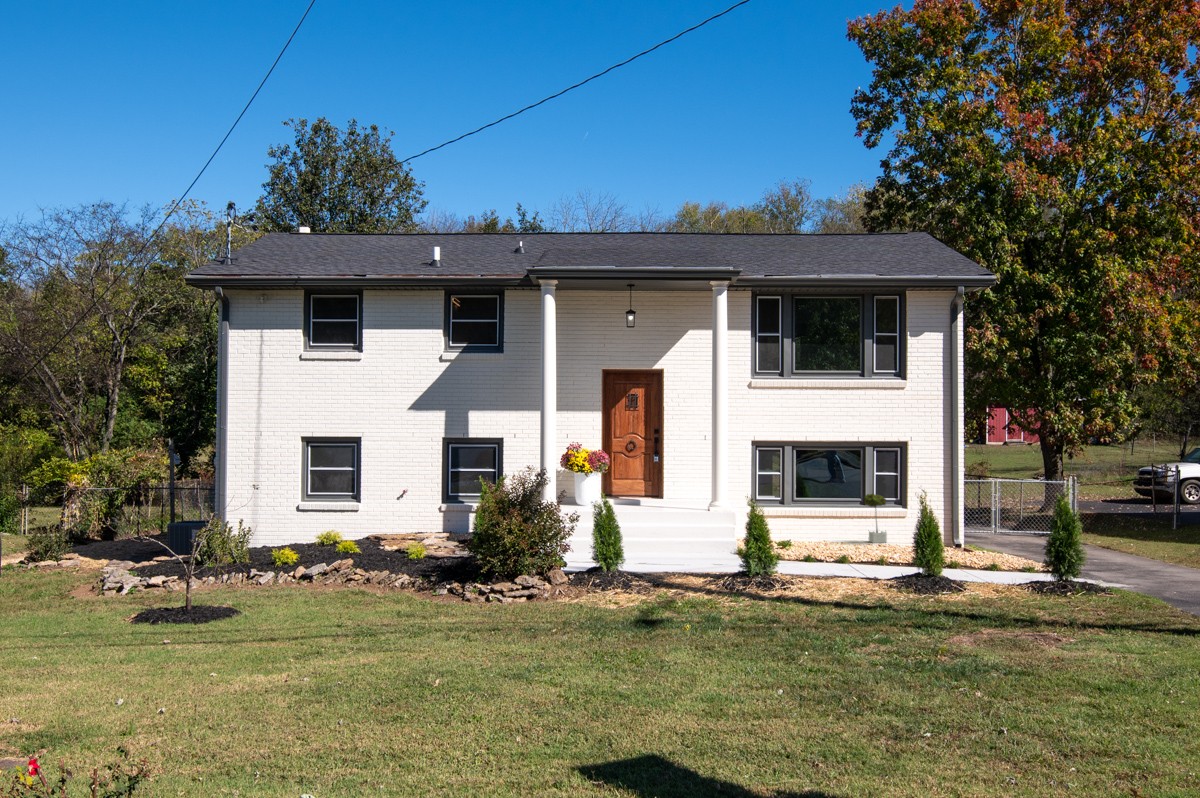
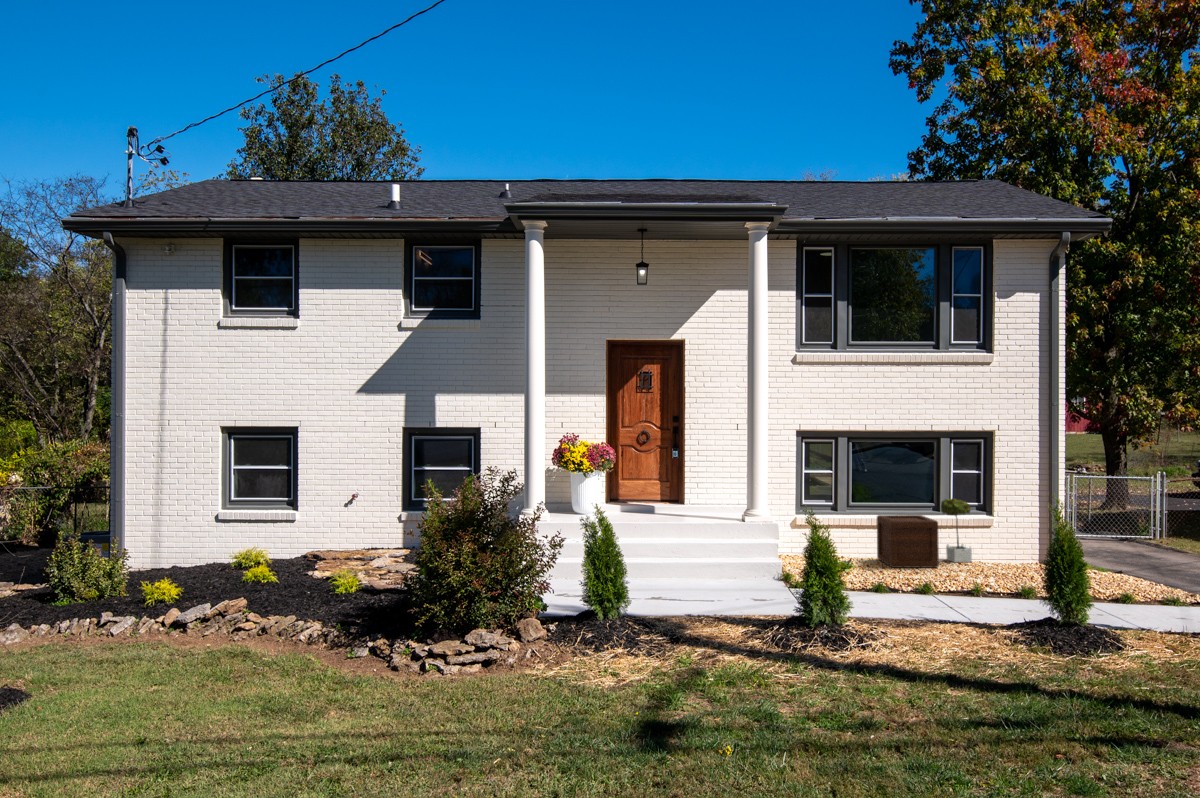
wooden crate: none [815,507,859,546] -> present [877,515,939,568]

